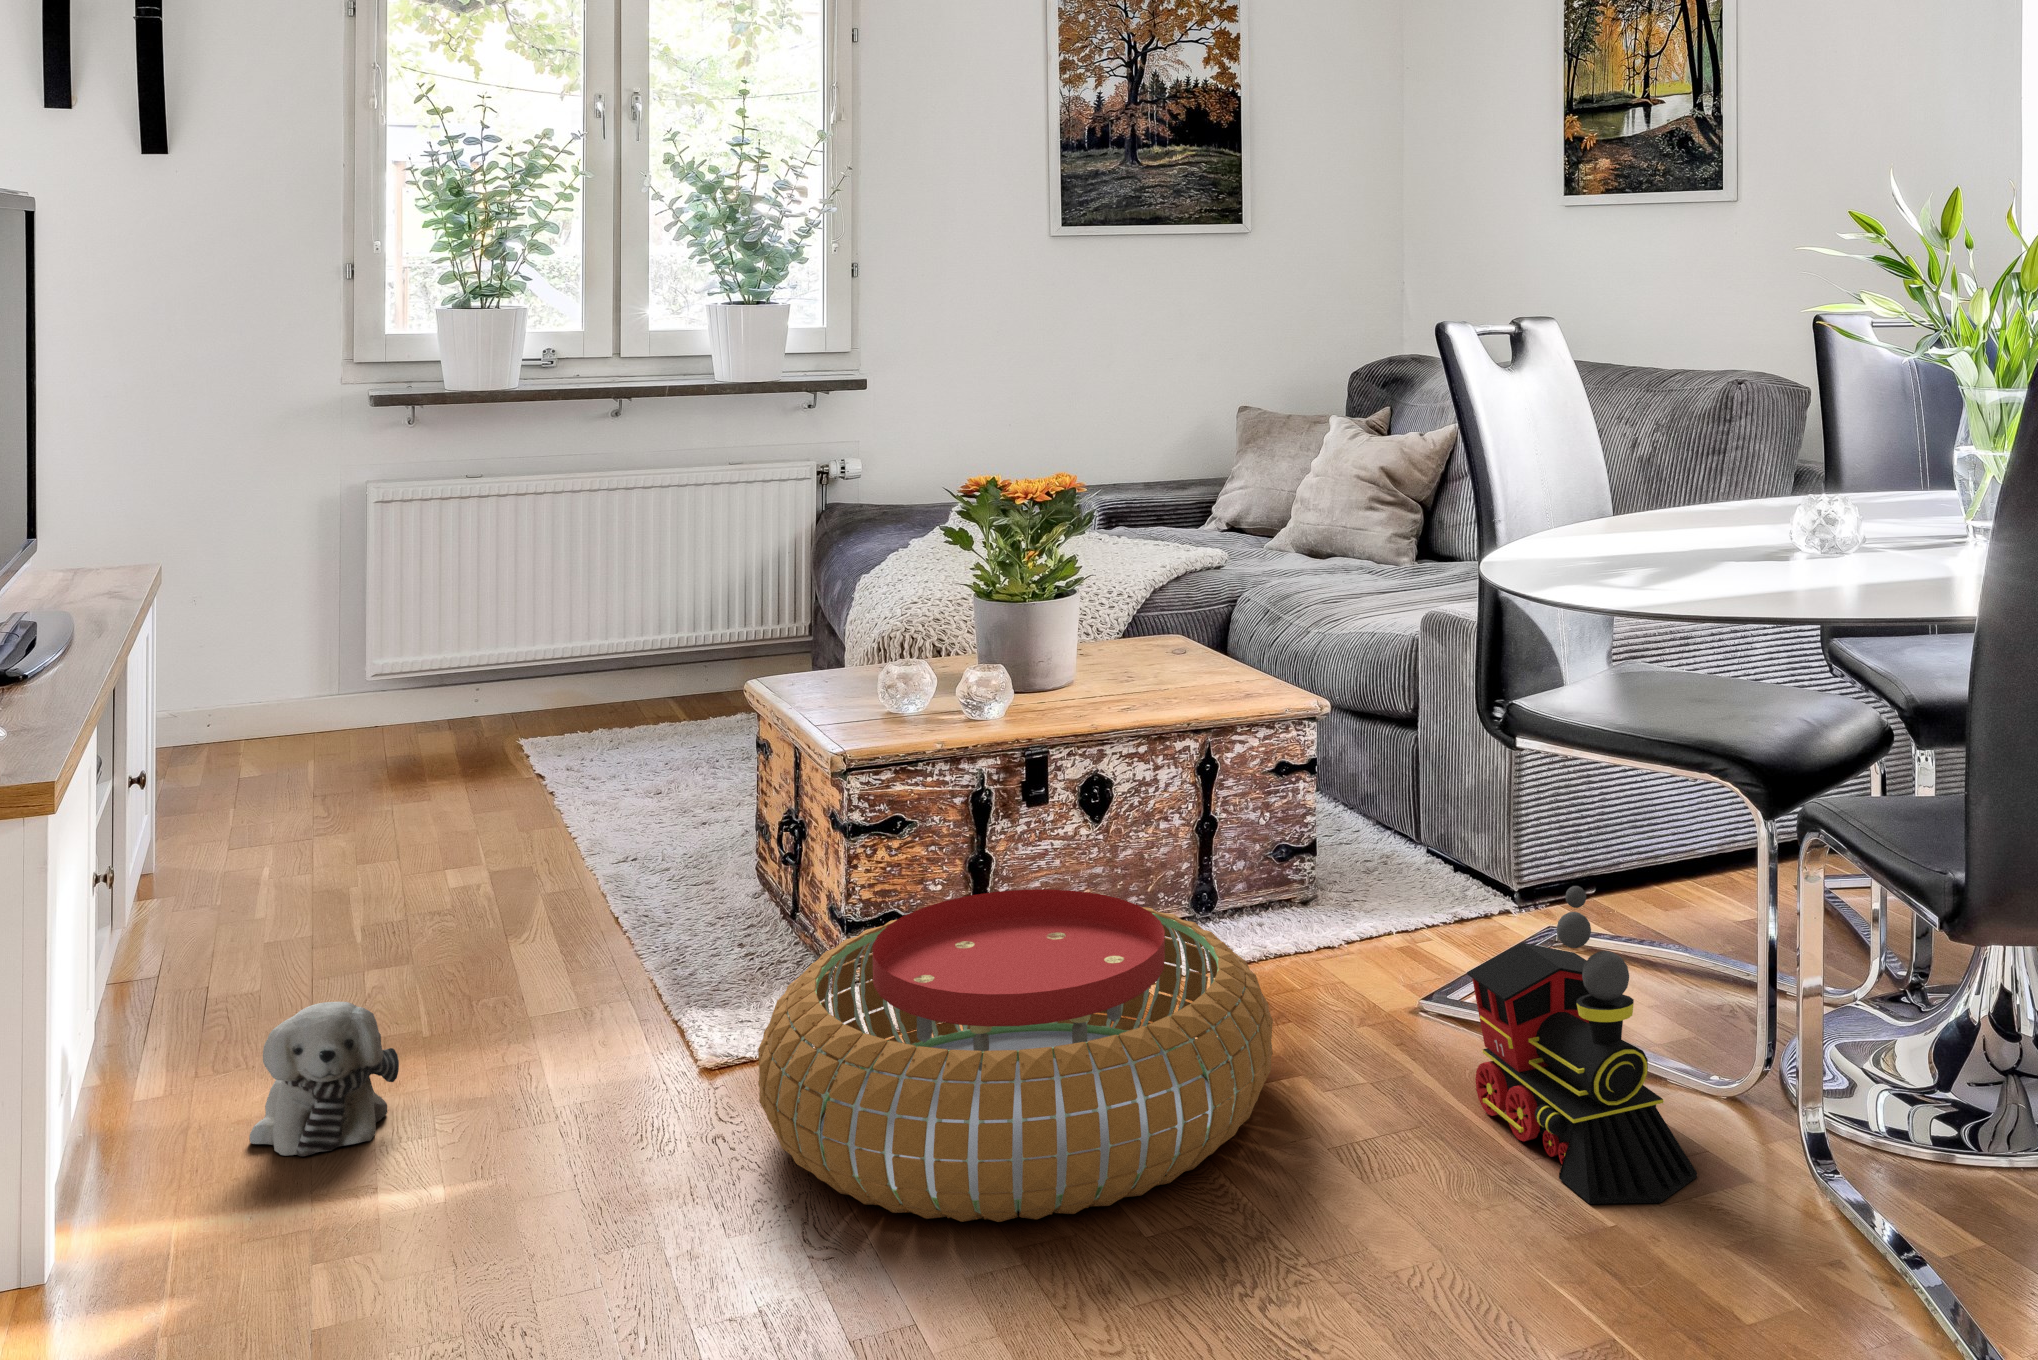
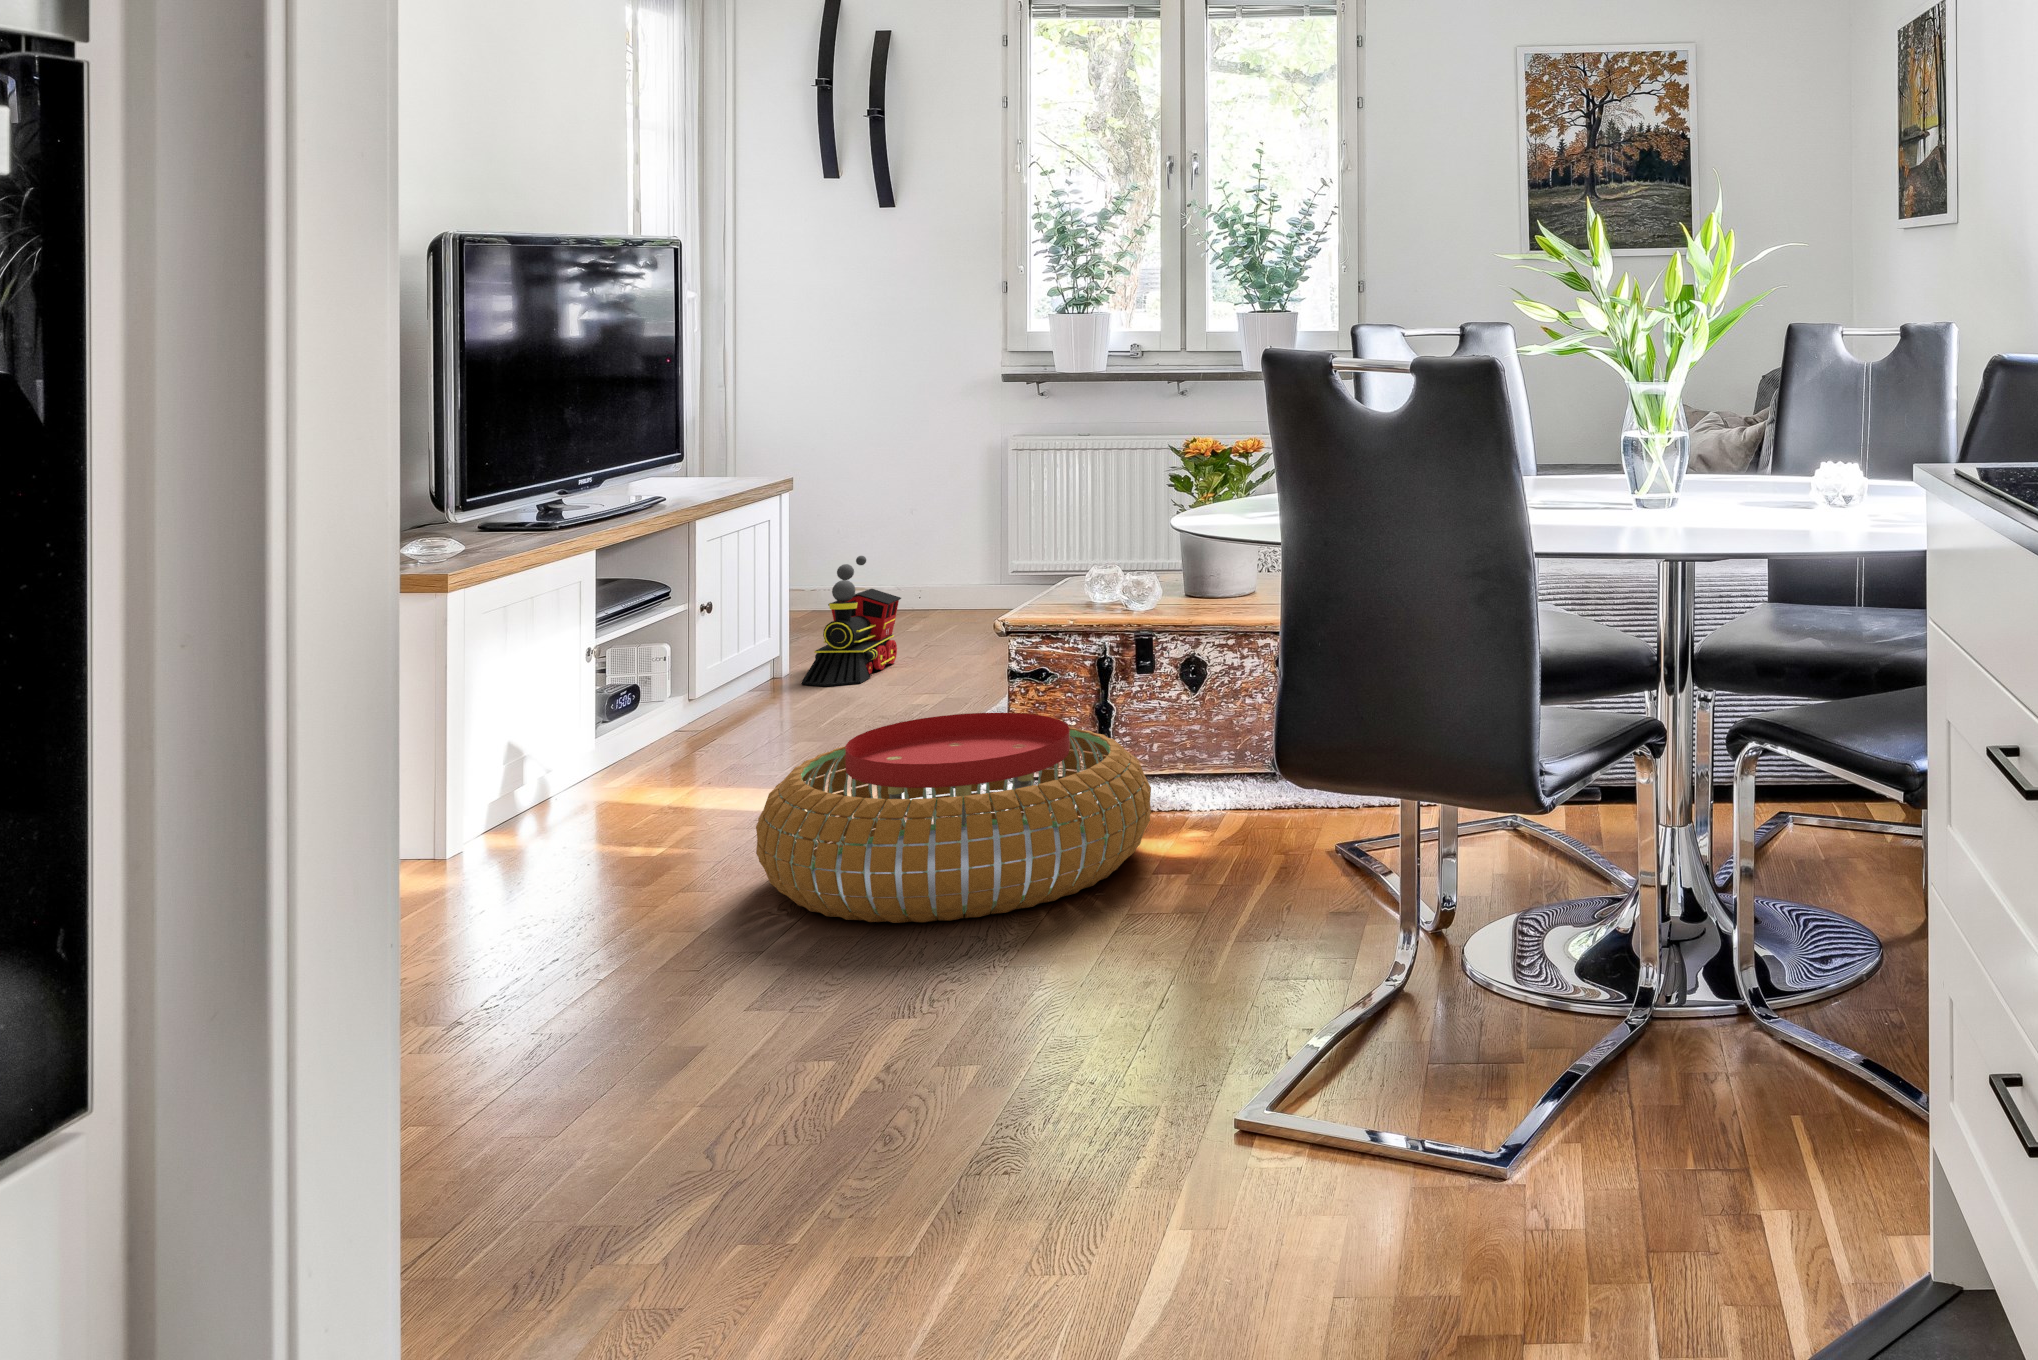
toy train: present [1467,886,1697,1204] -> present [802,556,901,686]
plush toy: present [250,1002,399,1157] -> none [554,737,645,833]

